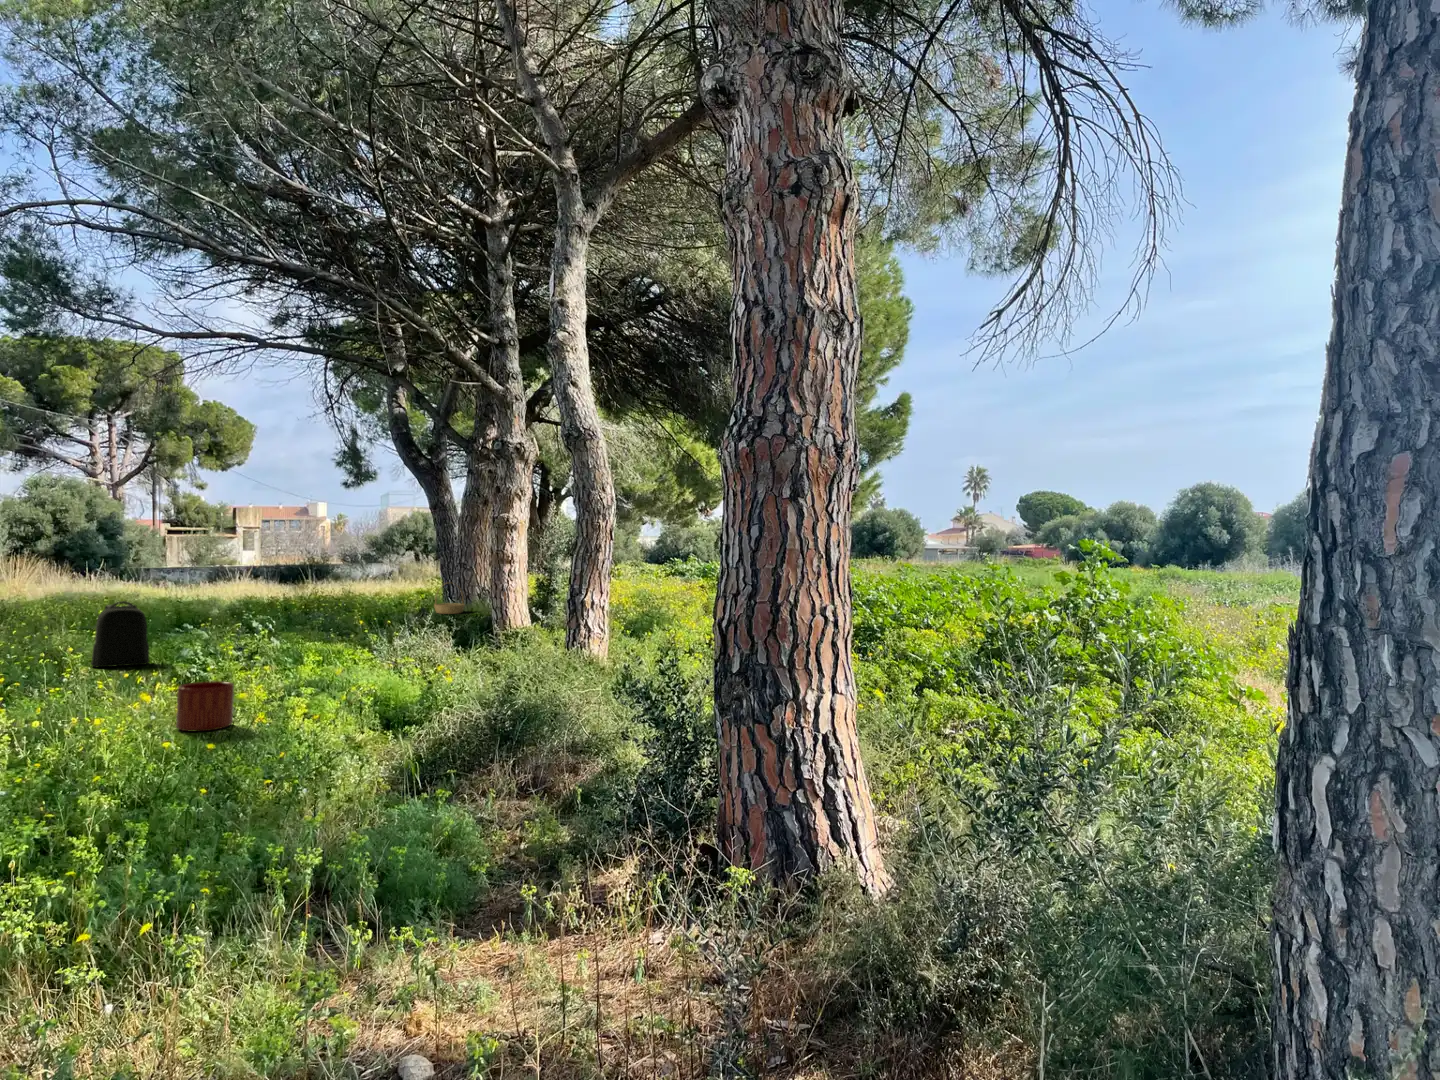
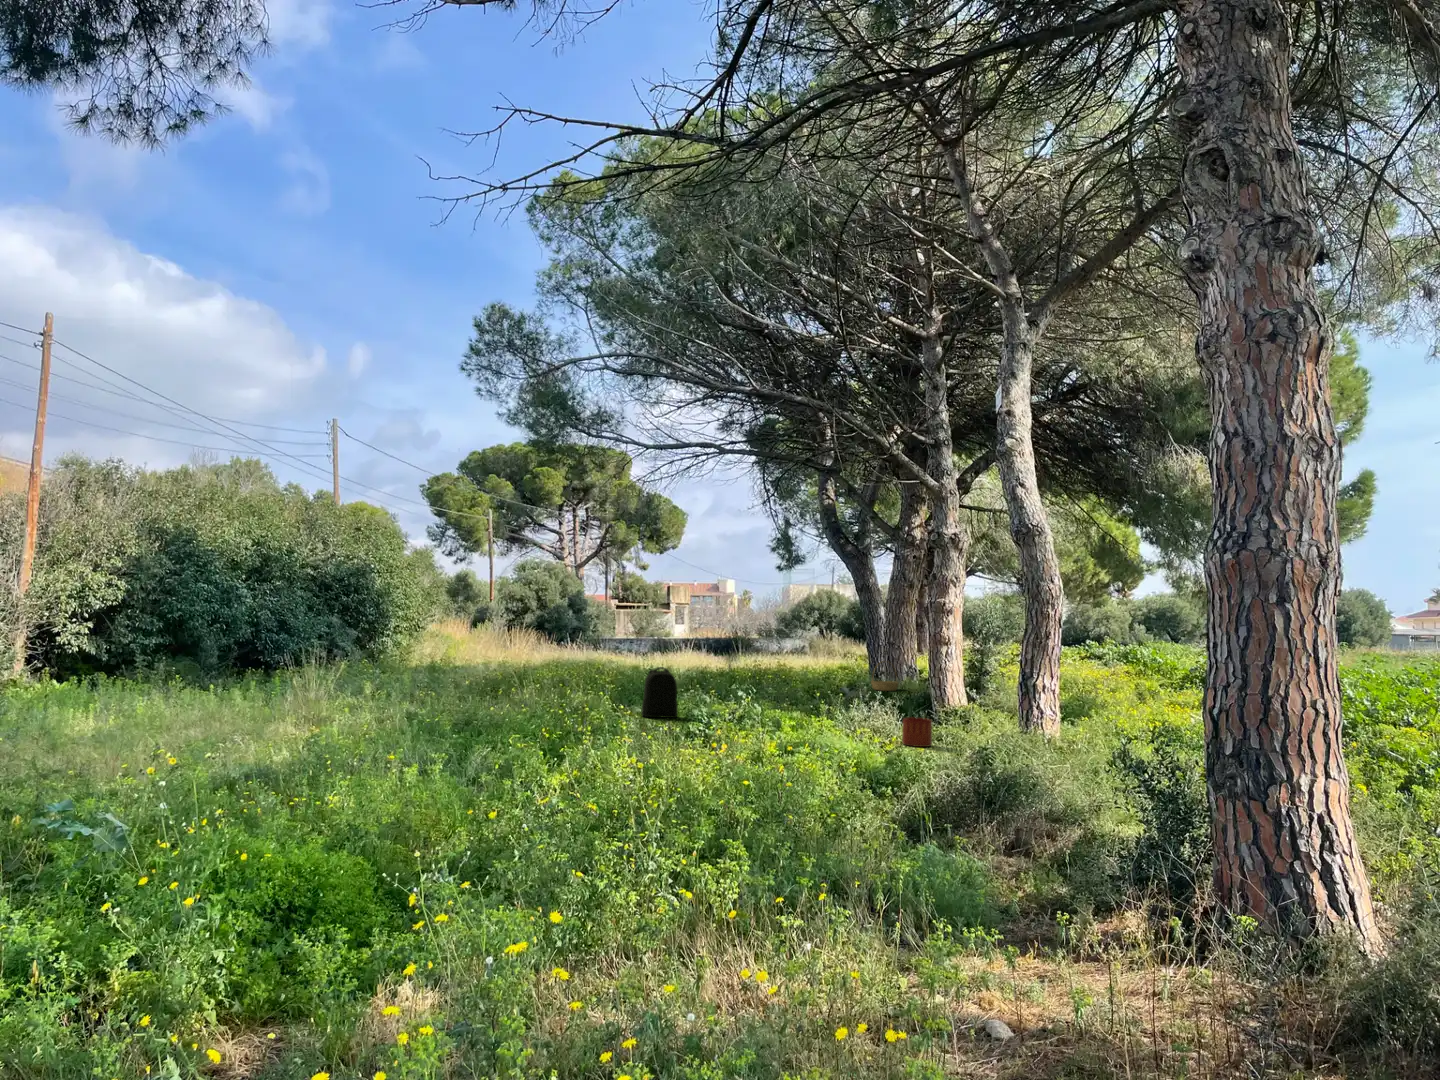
planter: present [176,681,234,732] -> present [902,717,933,747]

